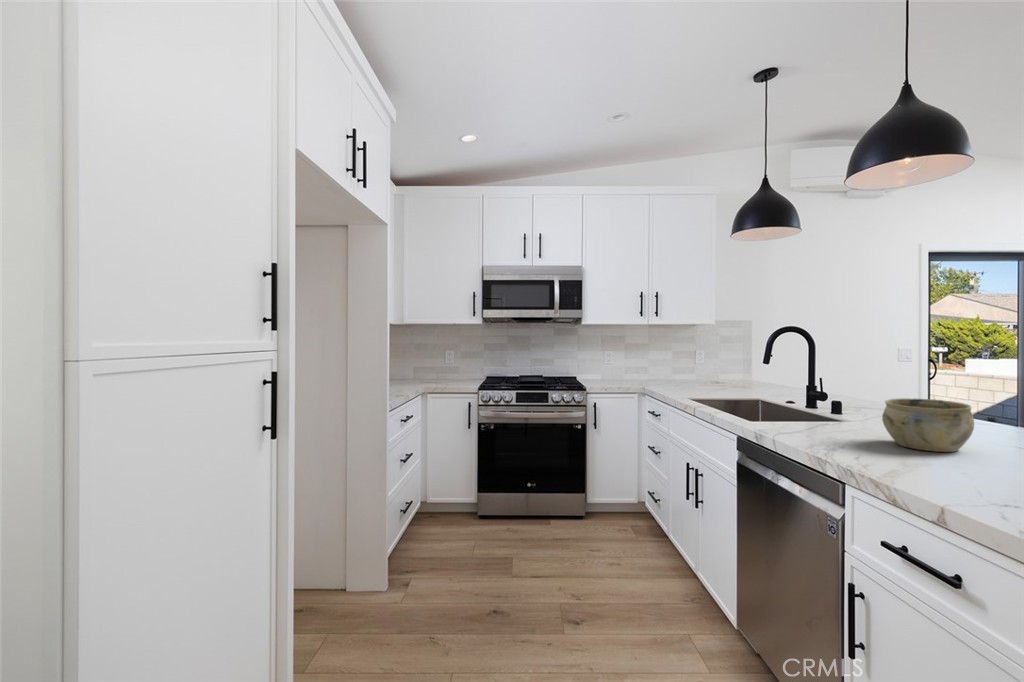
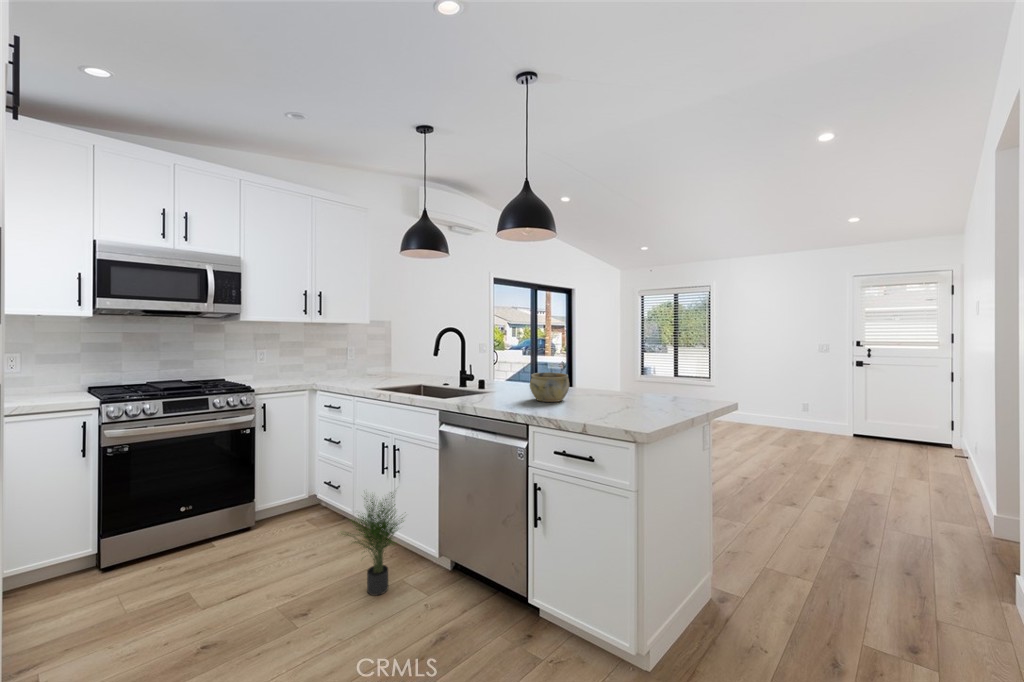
potted plant: none [604,509,694,637] -> present [346,493,404,595]

